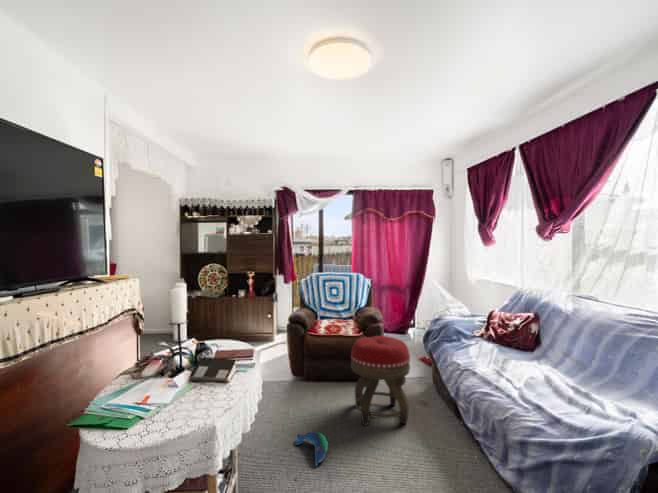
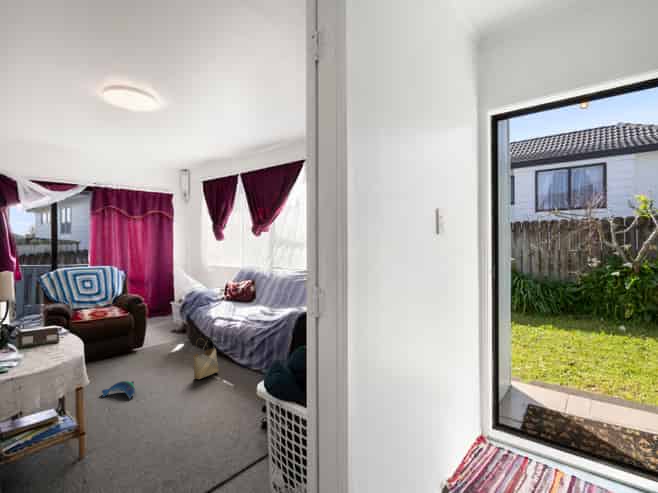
footstool: present [351,336,410,425] -> none [134,309,183,372]
woven basket: none [407,402,451,475] -> present [193,348,218,379]

